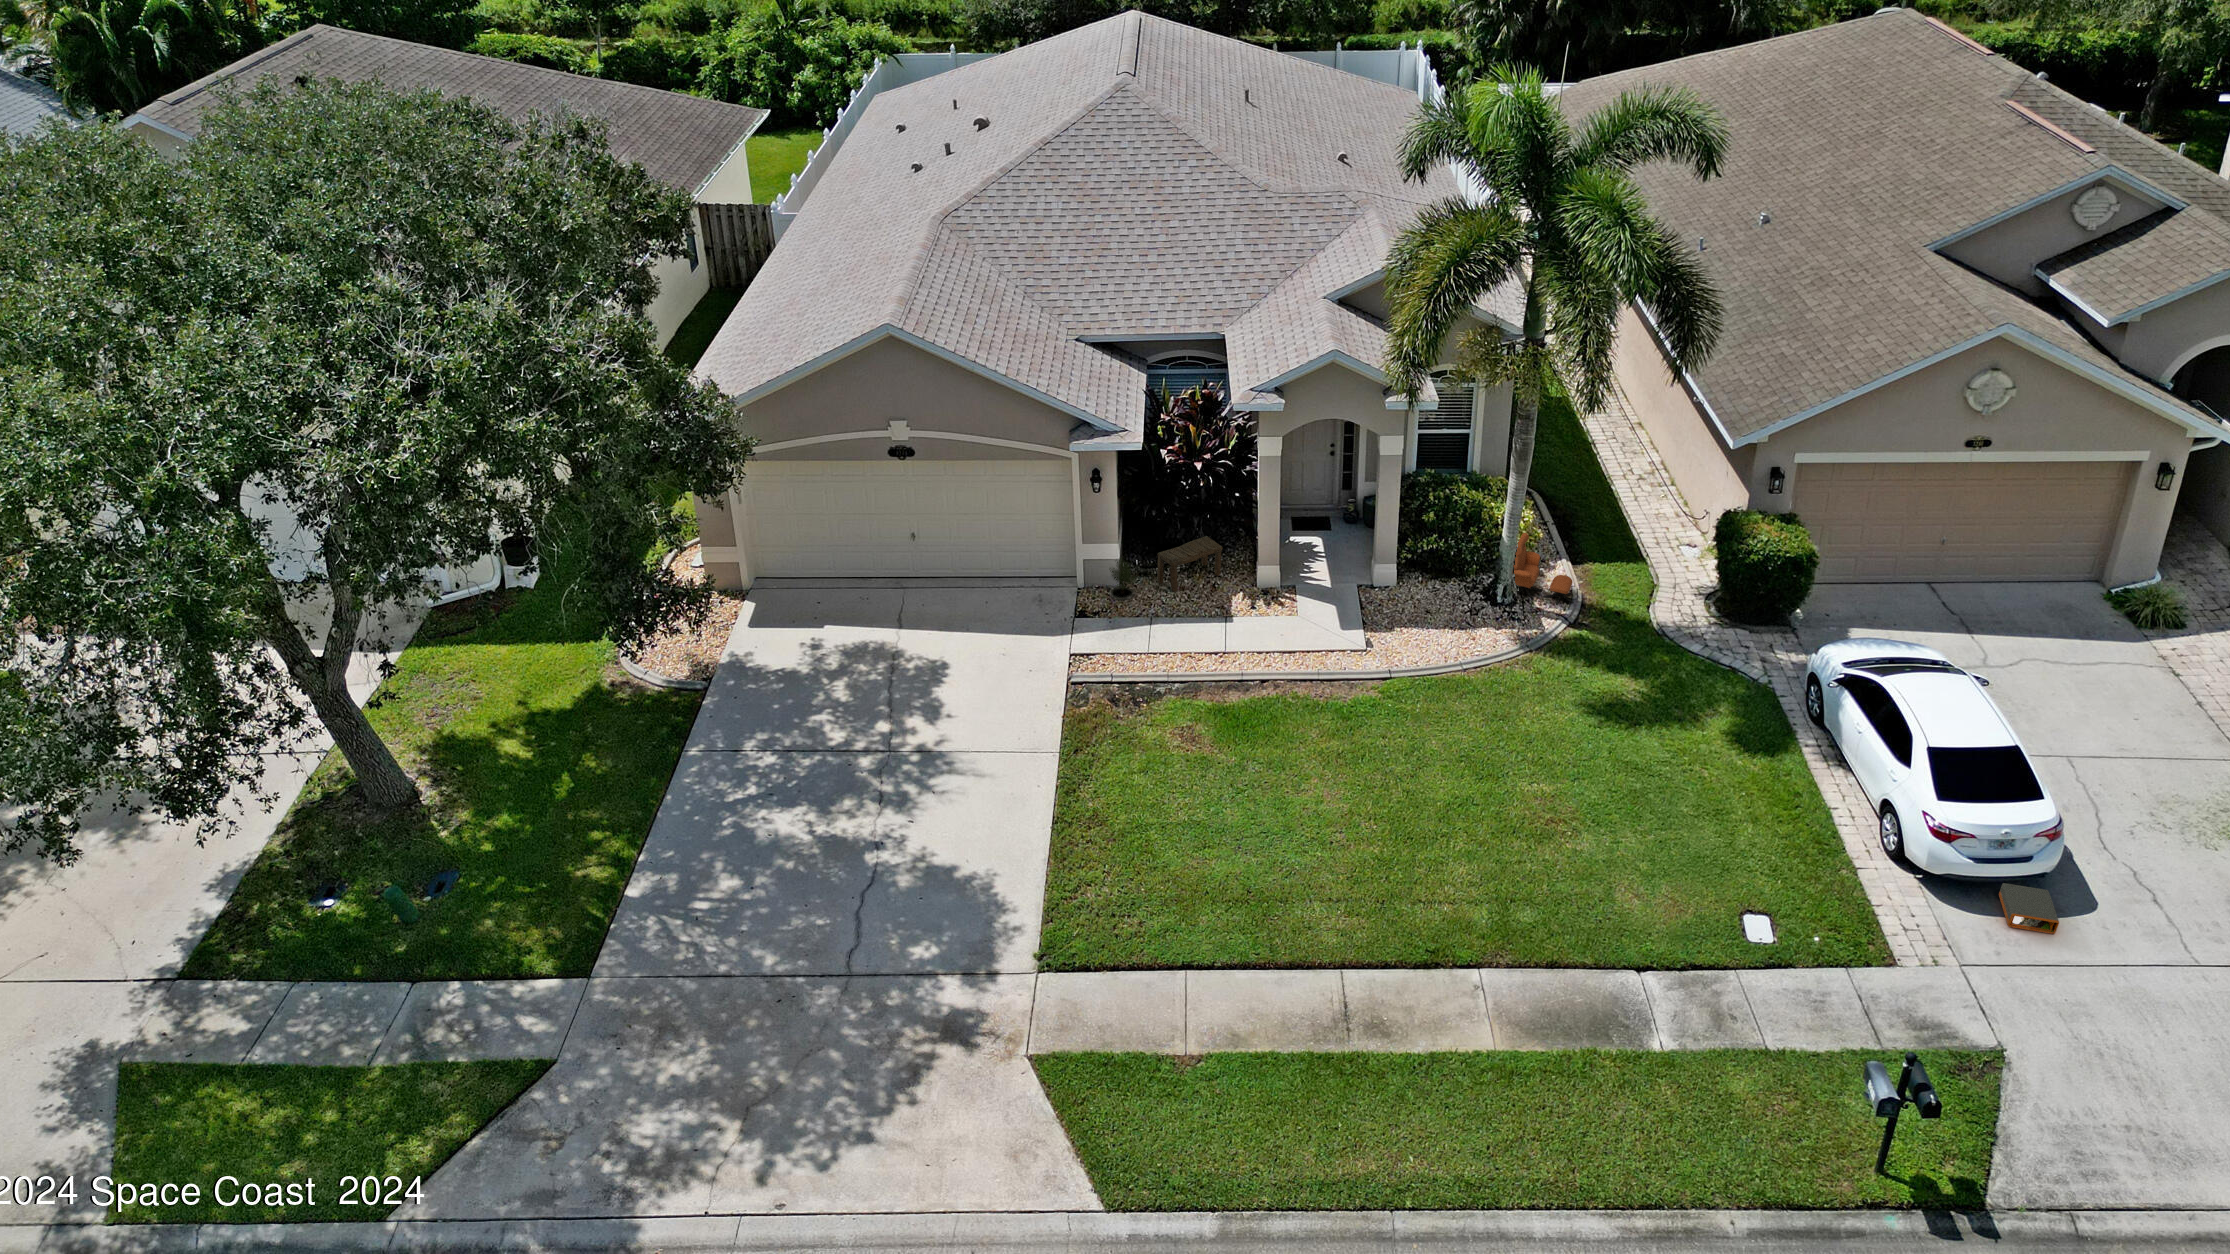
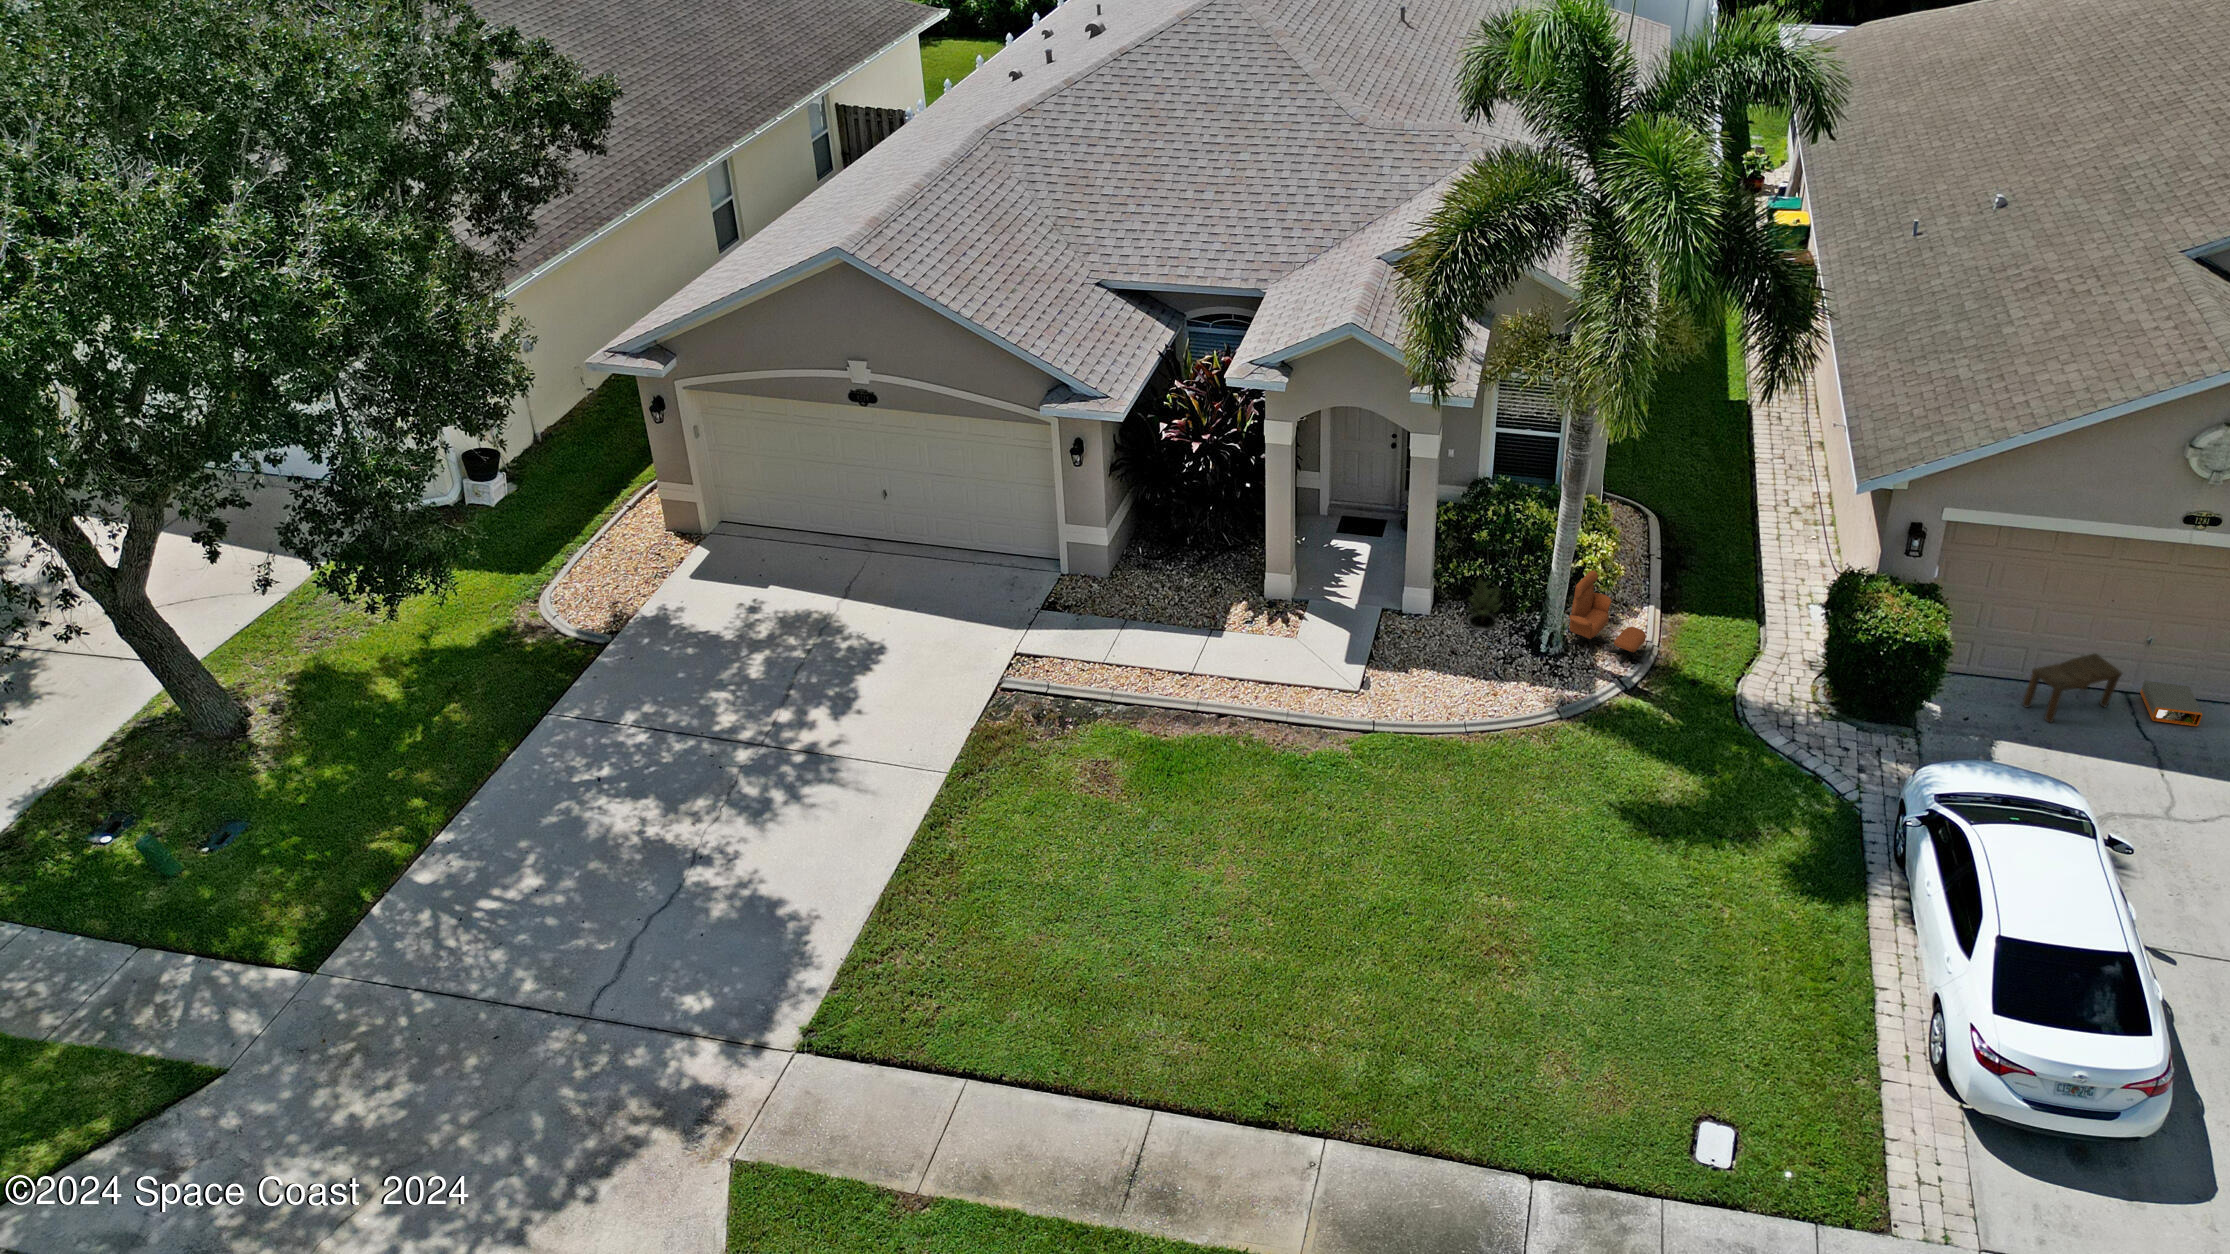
bench: present [1157,536,1222,592] -> present [2022,653,2122,723]
potted tree: present [1109,558,1134,600] -> present [1468,579,1500,631]
storage box: present [1999,883,2059,934] -> present [2140,681,2202,726]

